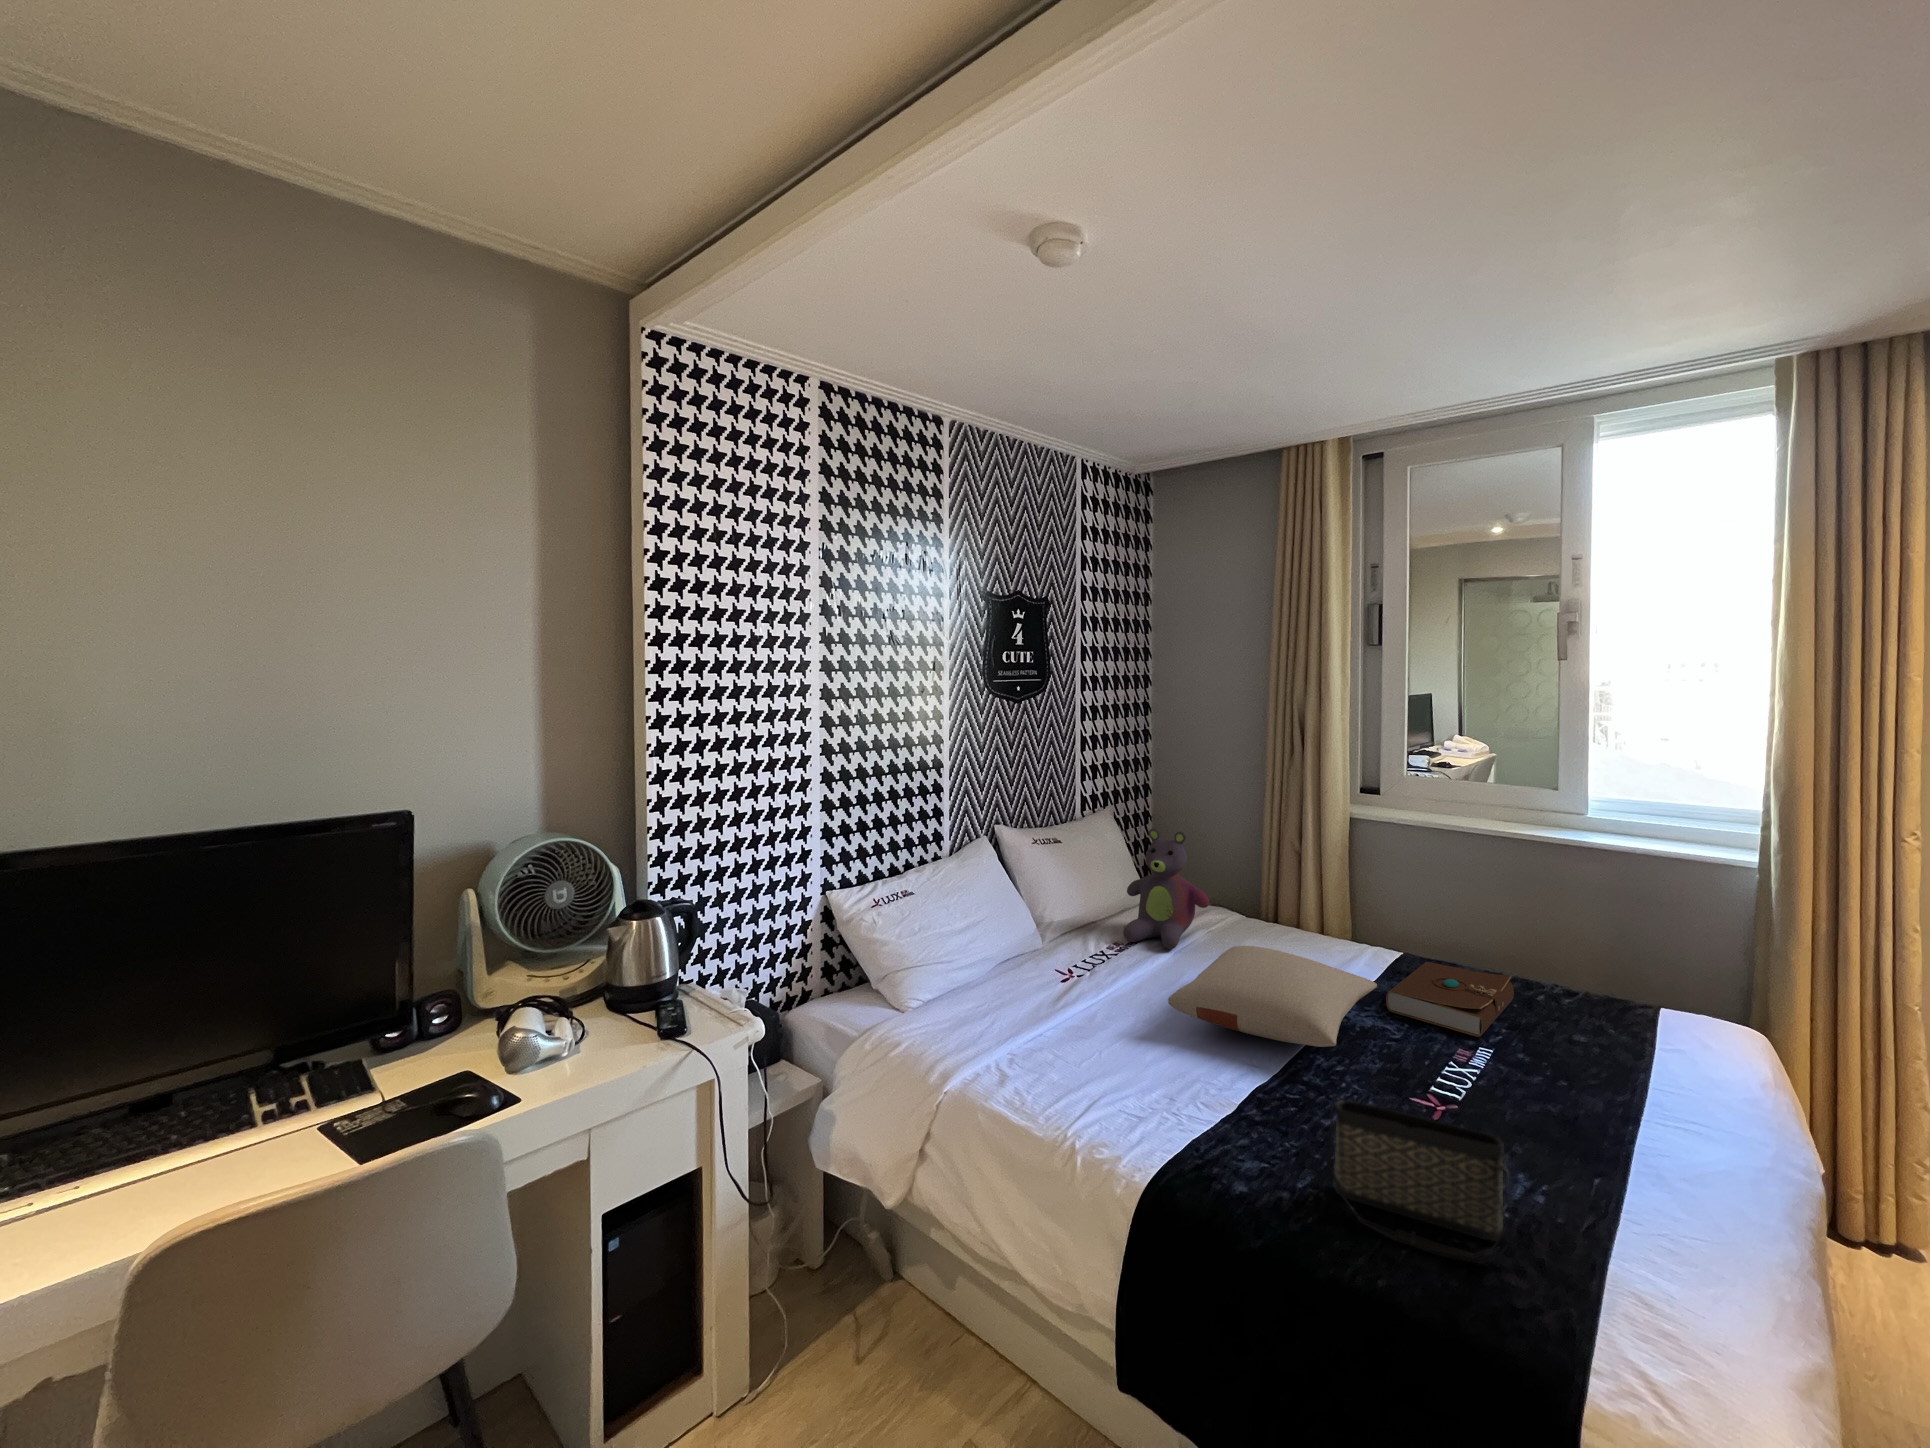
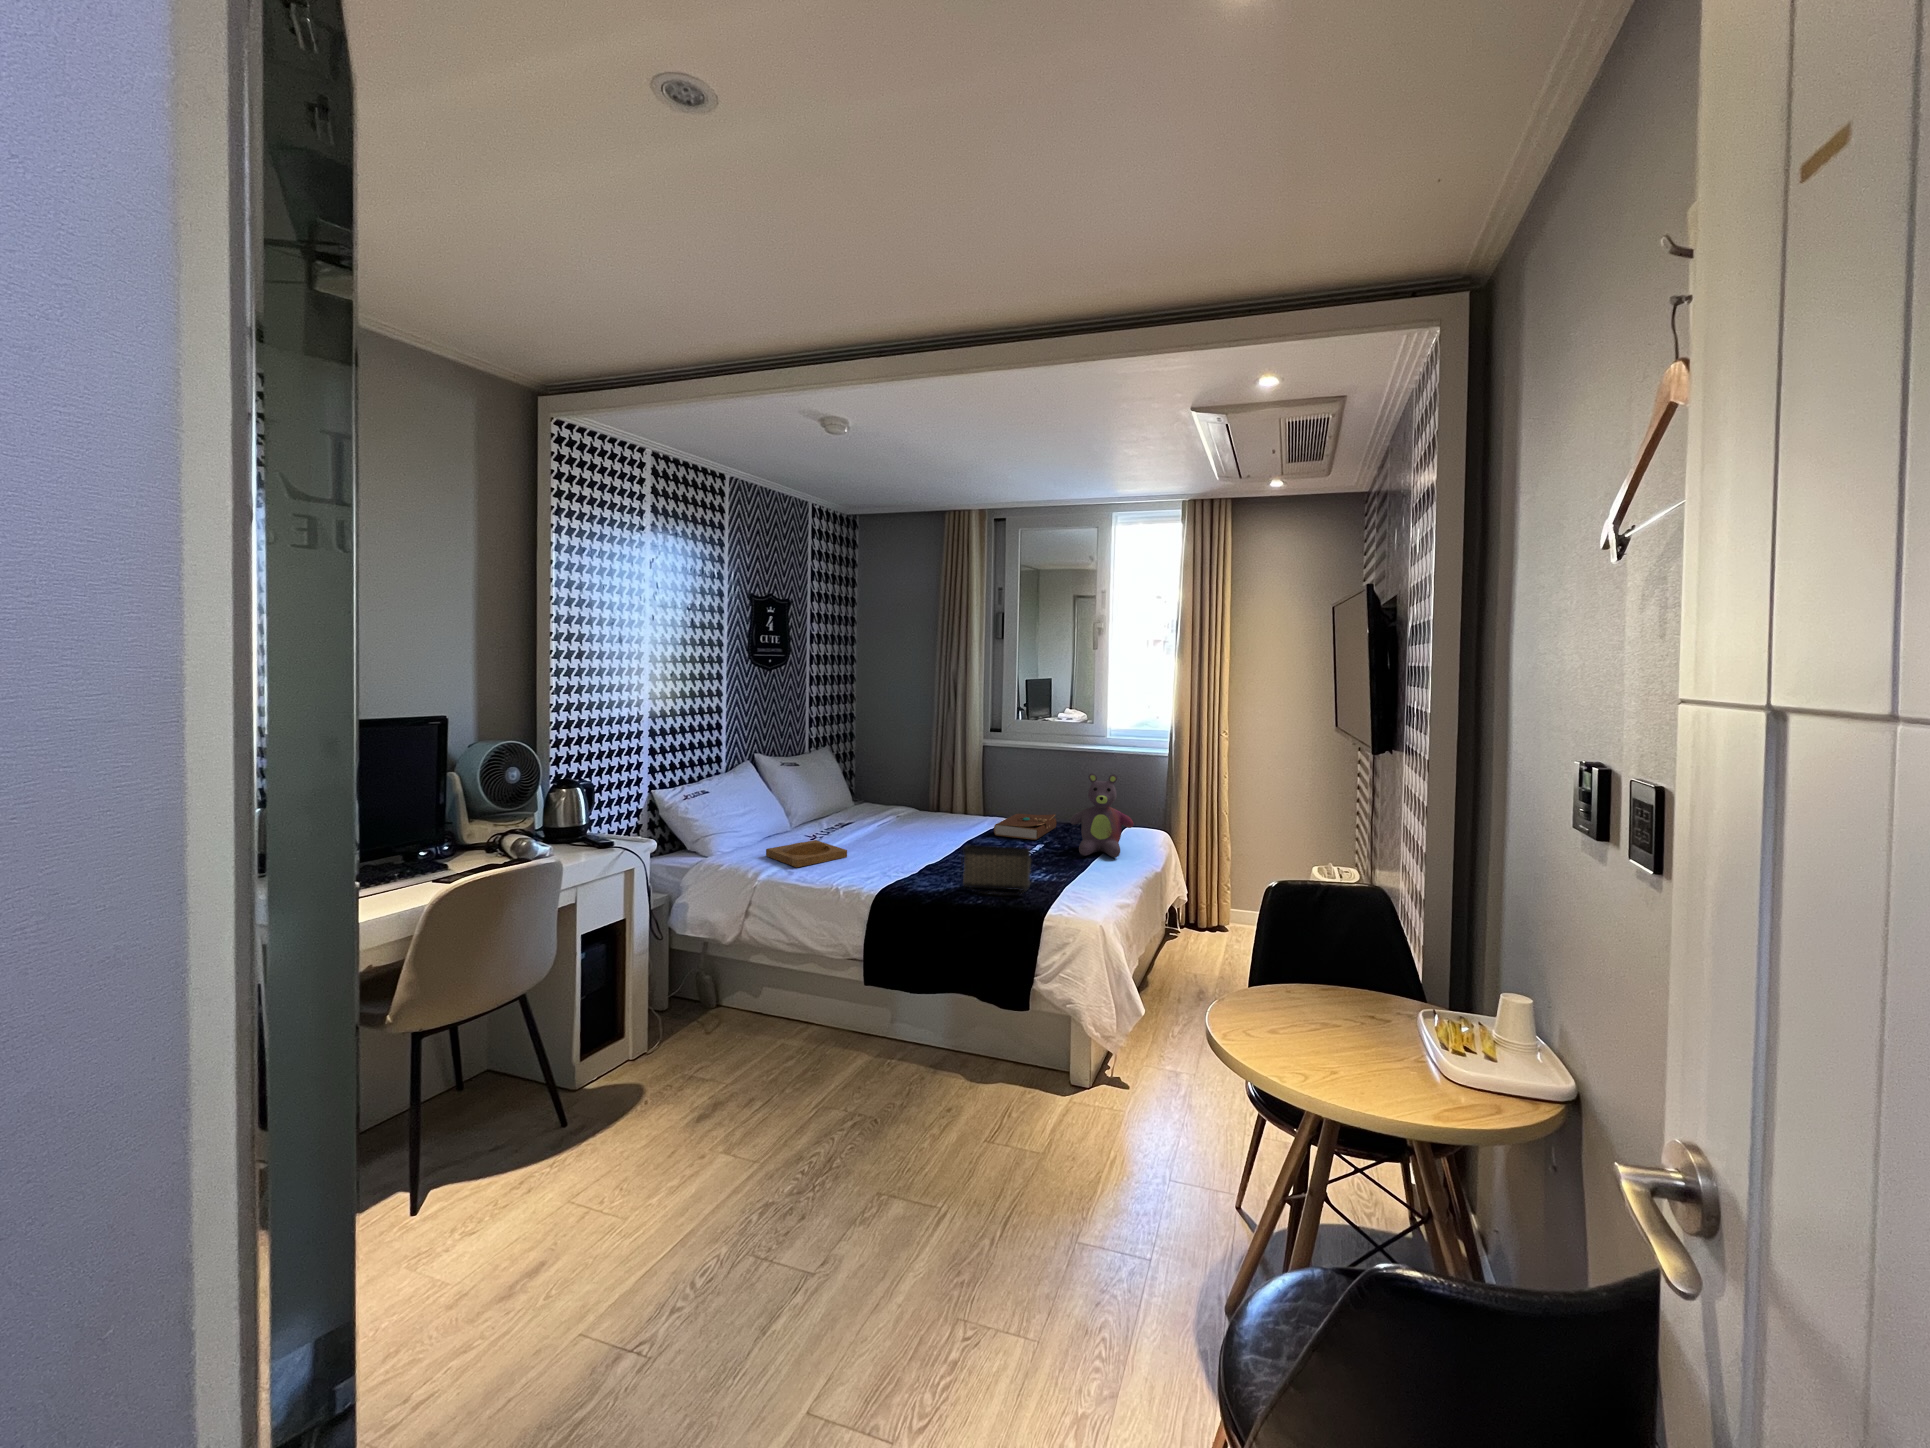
stuffed bear: present [1124,829,1209,949] -> present [1070,773,1134,857]
pillow: present [1168,946,1377,1047] -> none [880,806,989,847]
tray: none [980,991,1110,1061] -> present [766,840,847,867]

